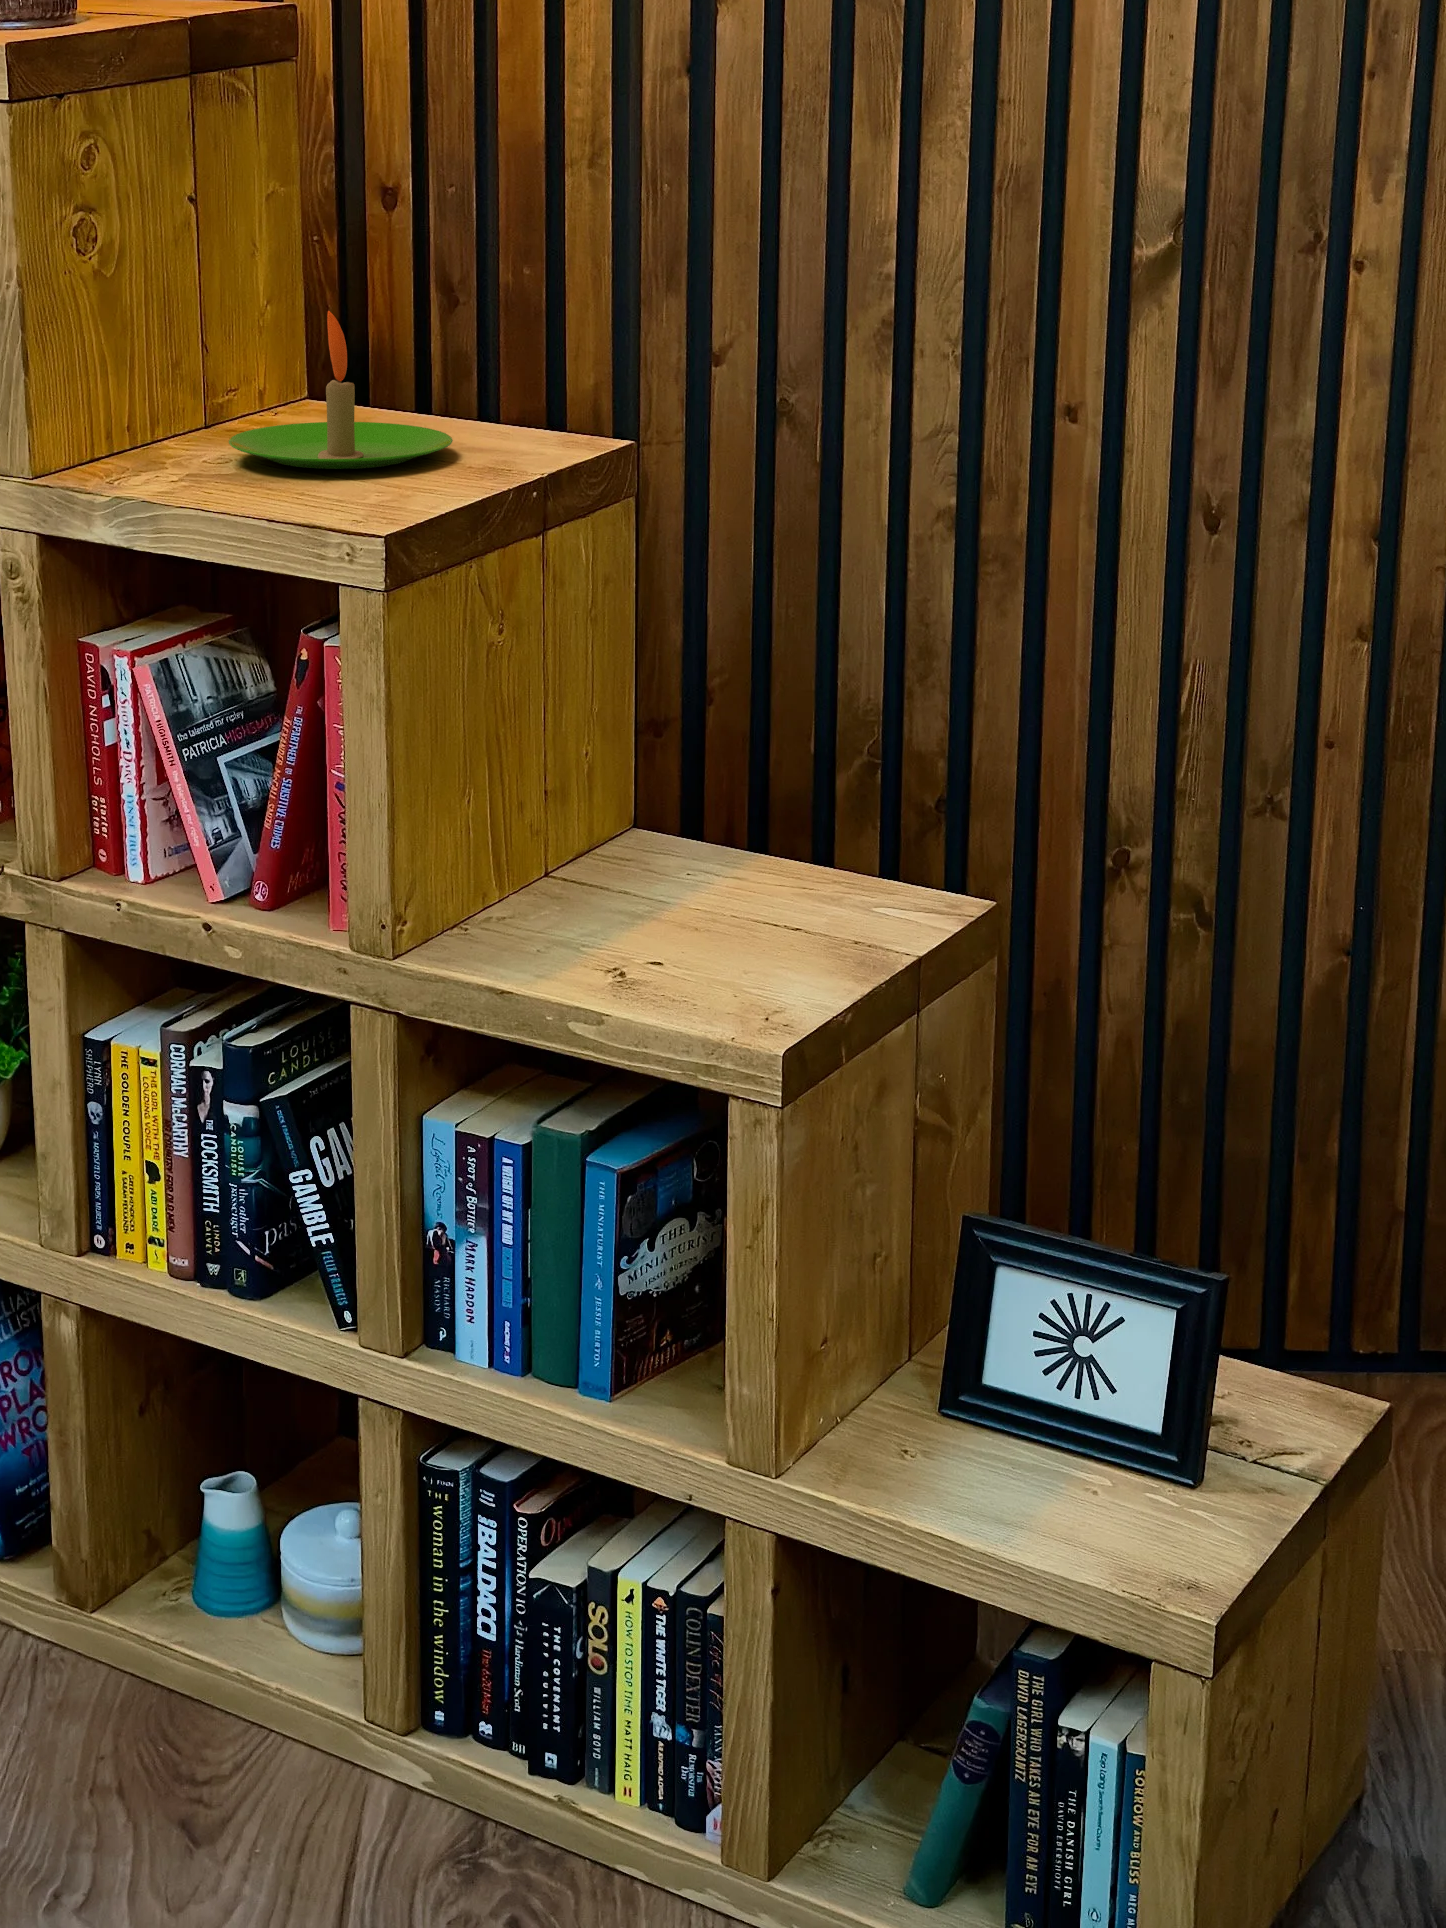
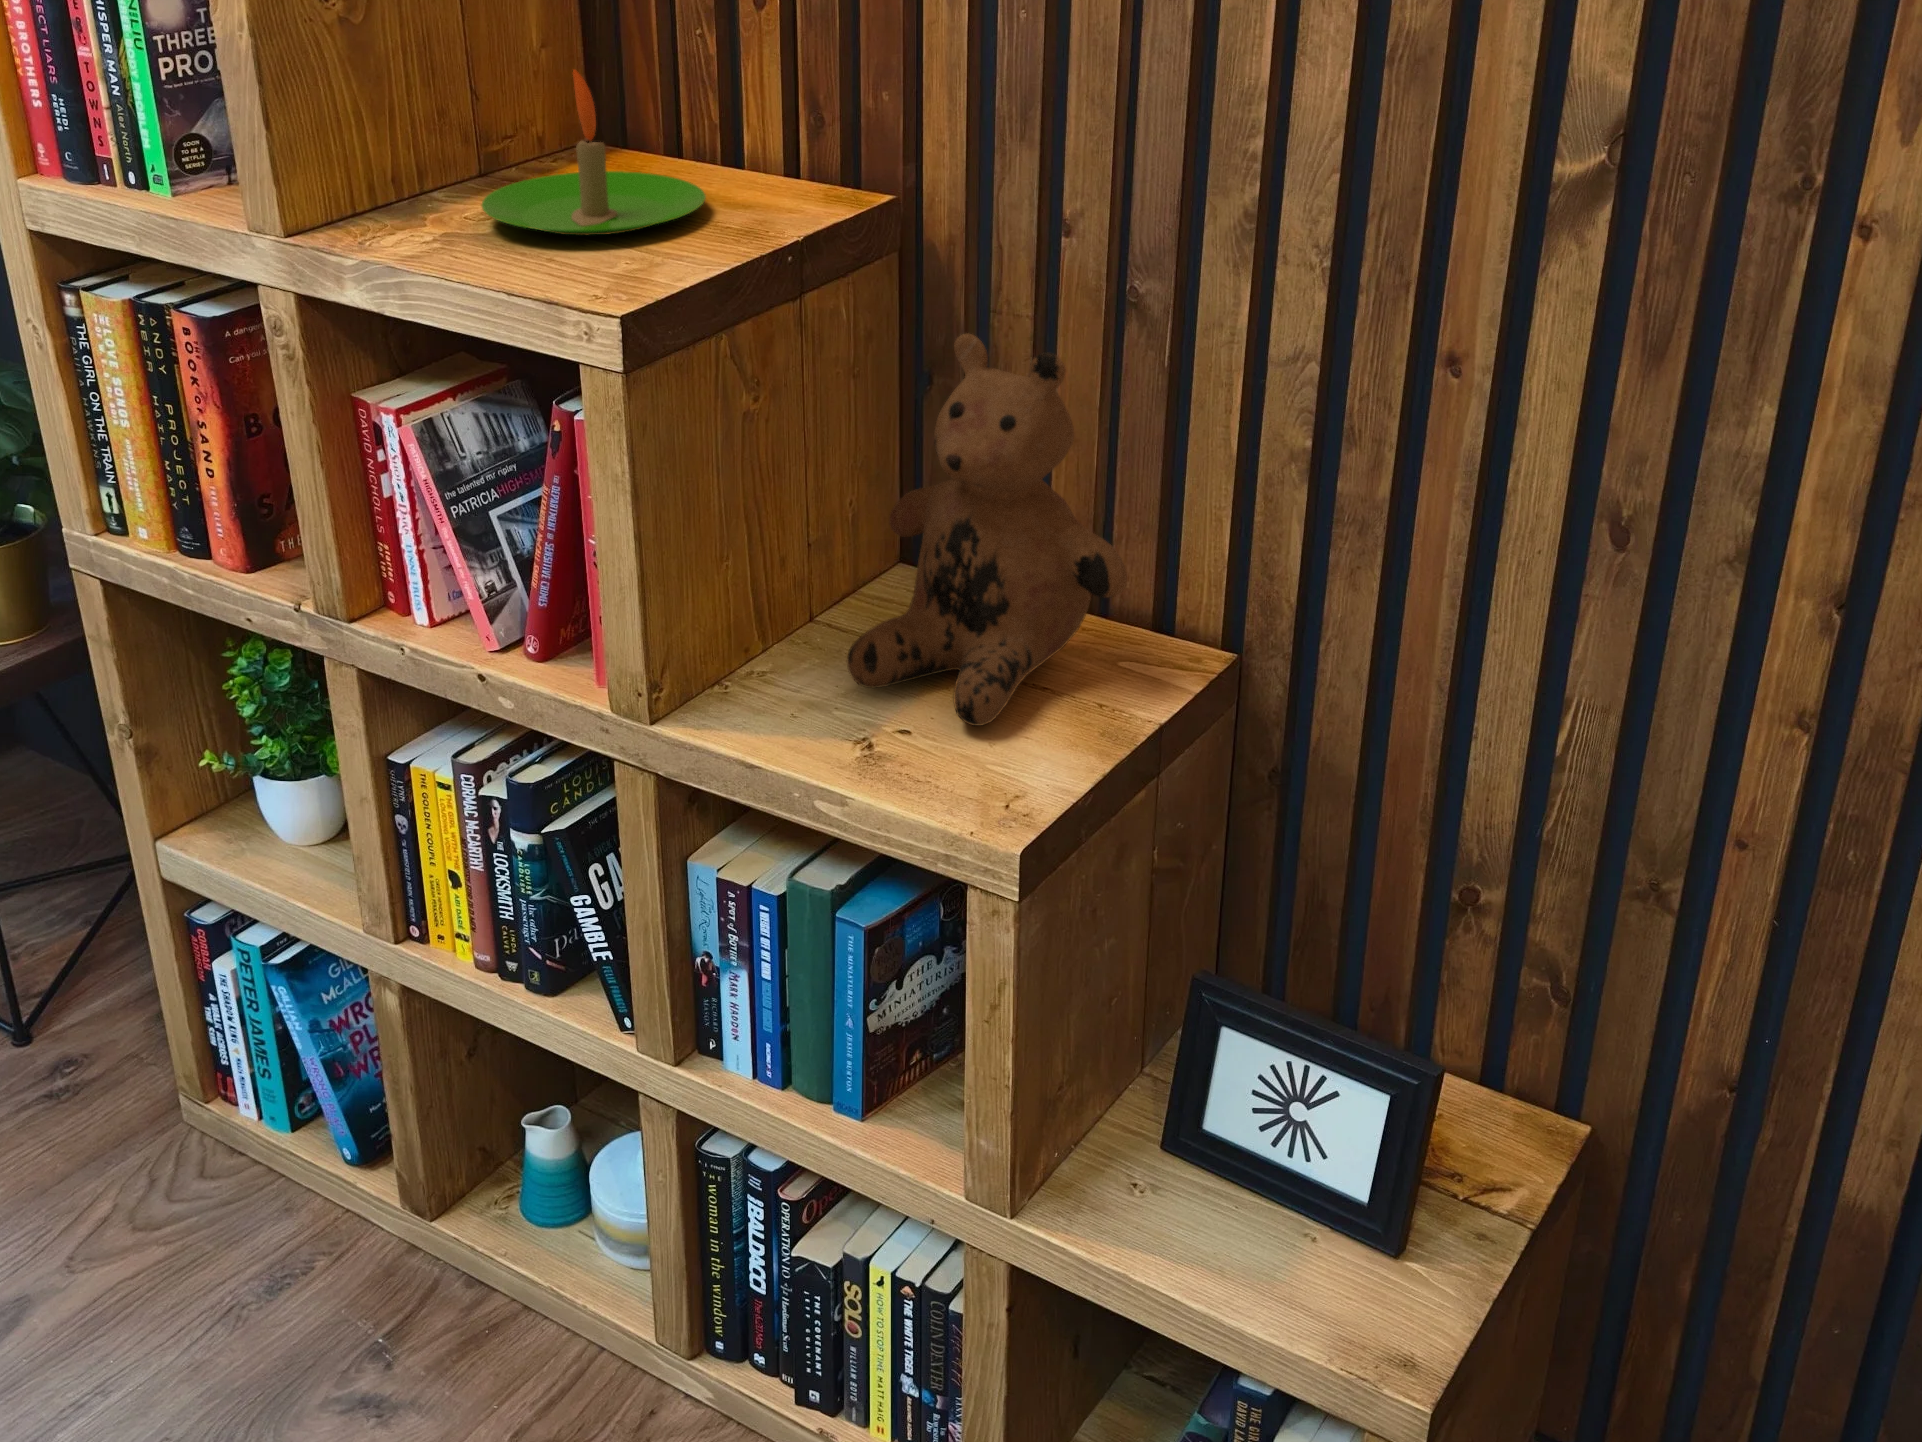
teddy bear: none [597,563,886,952] -> present [847,334,1127,726]

